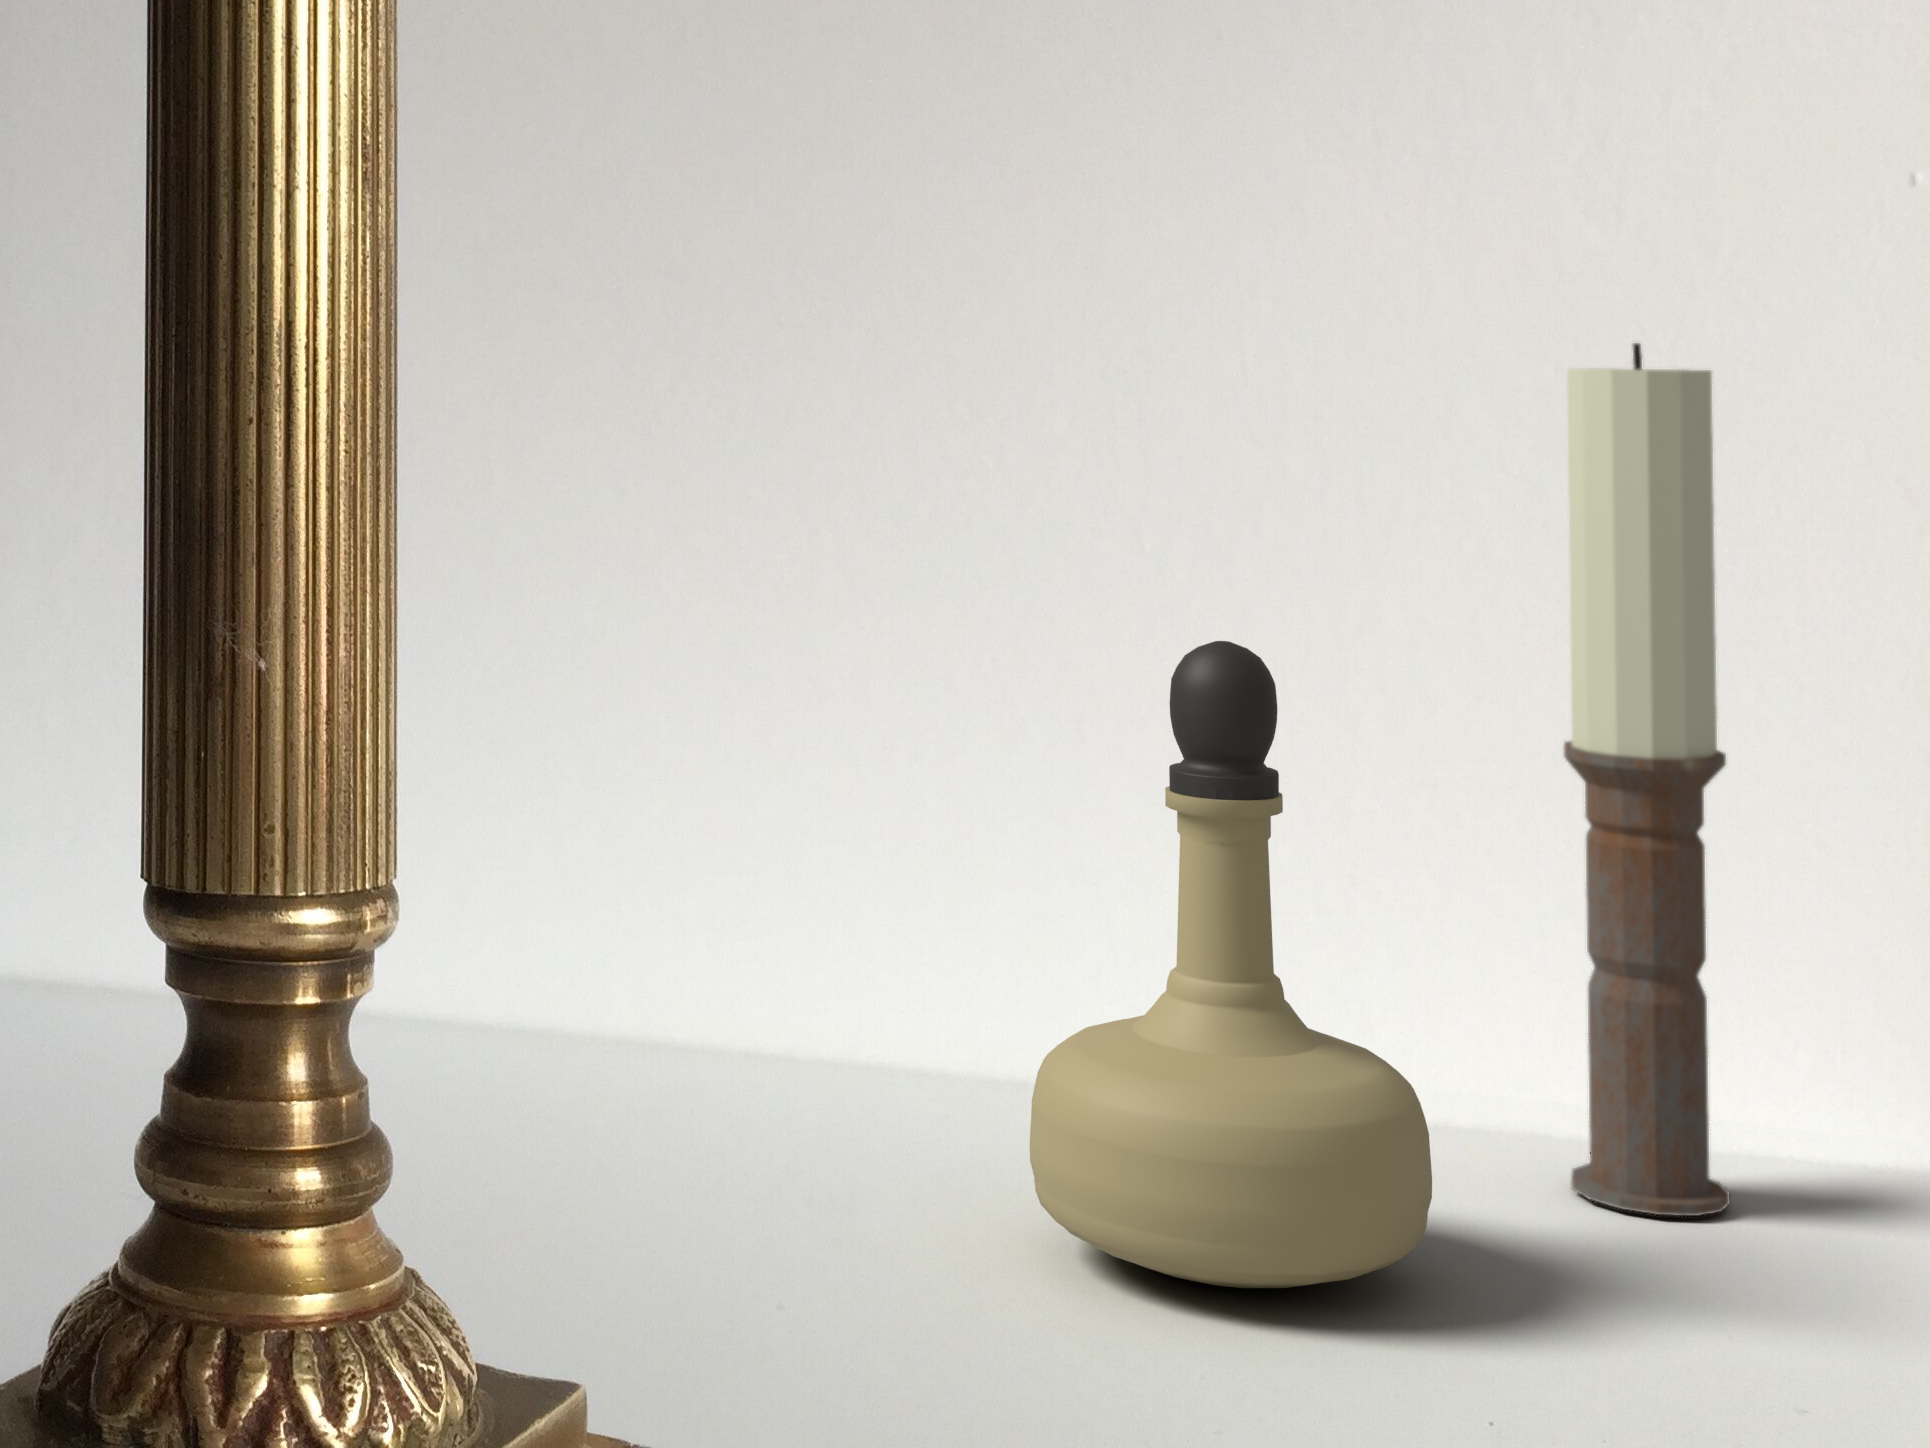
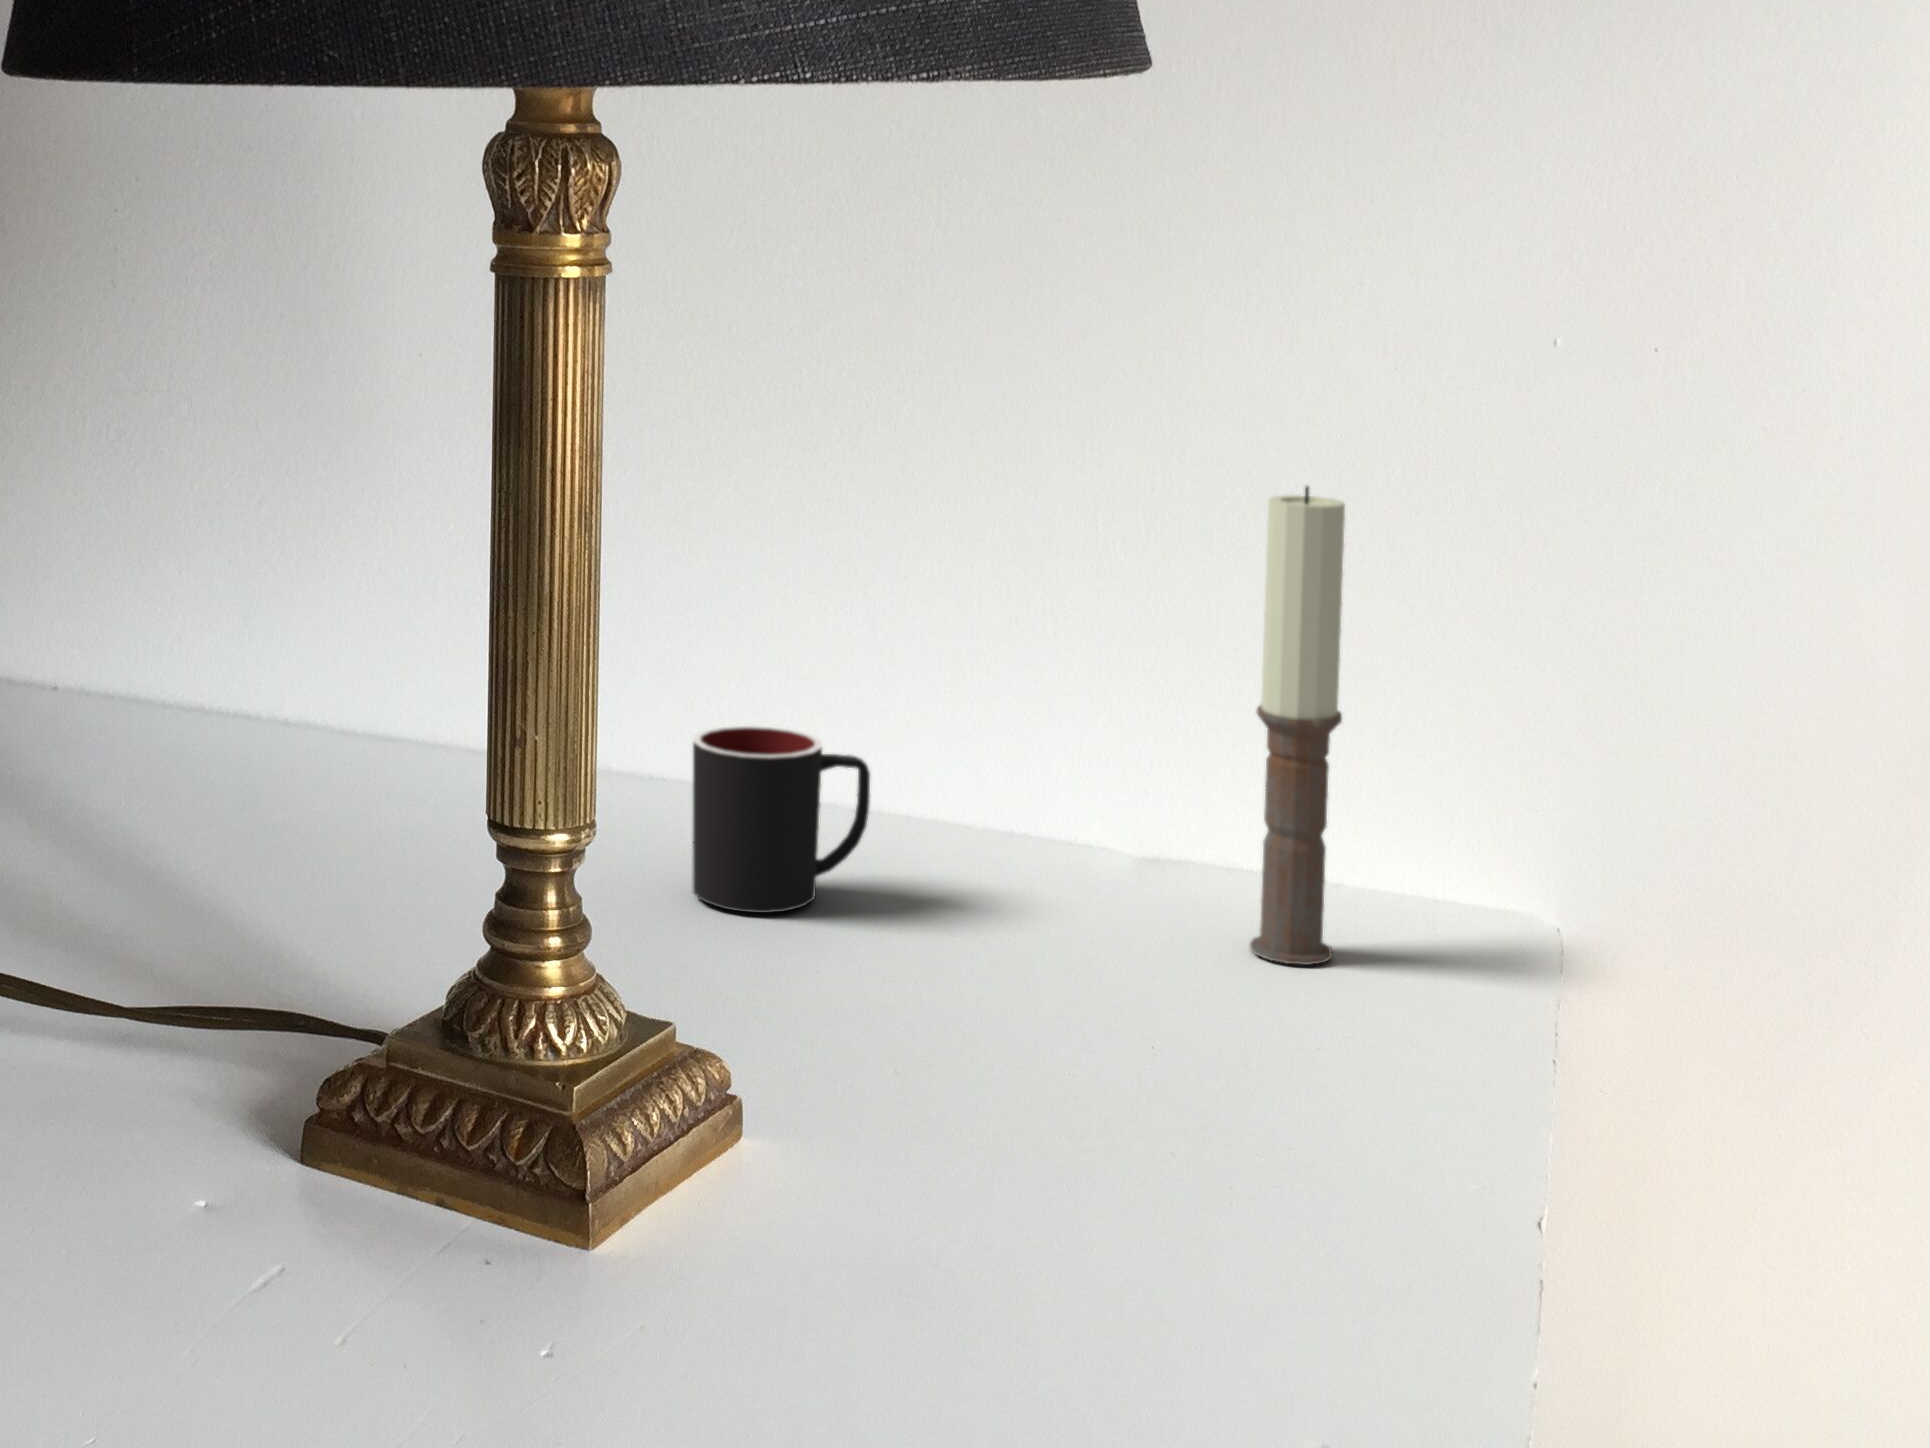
perfume bottle: present [1030,641,1432,1288] -> none [937,659,1144,997]
mug: none [551,818,861,1143] -> present [693,726,870,913]

